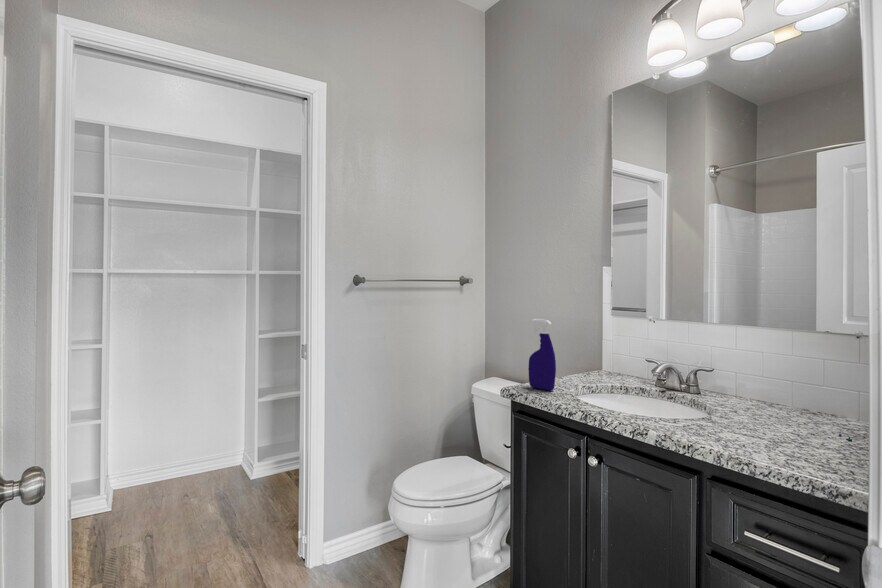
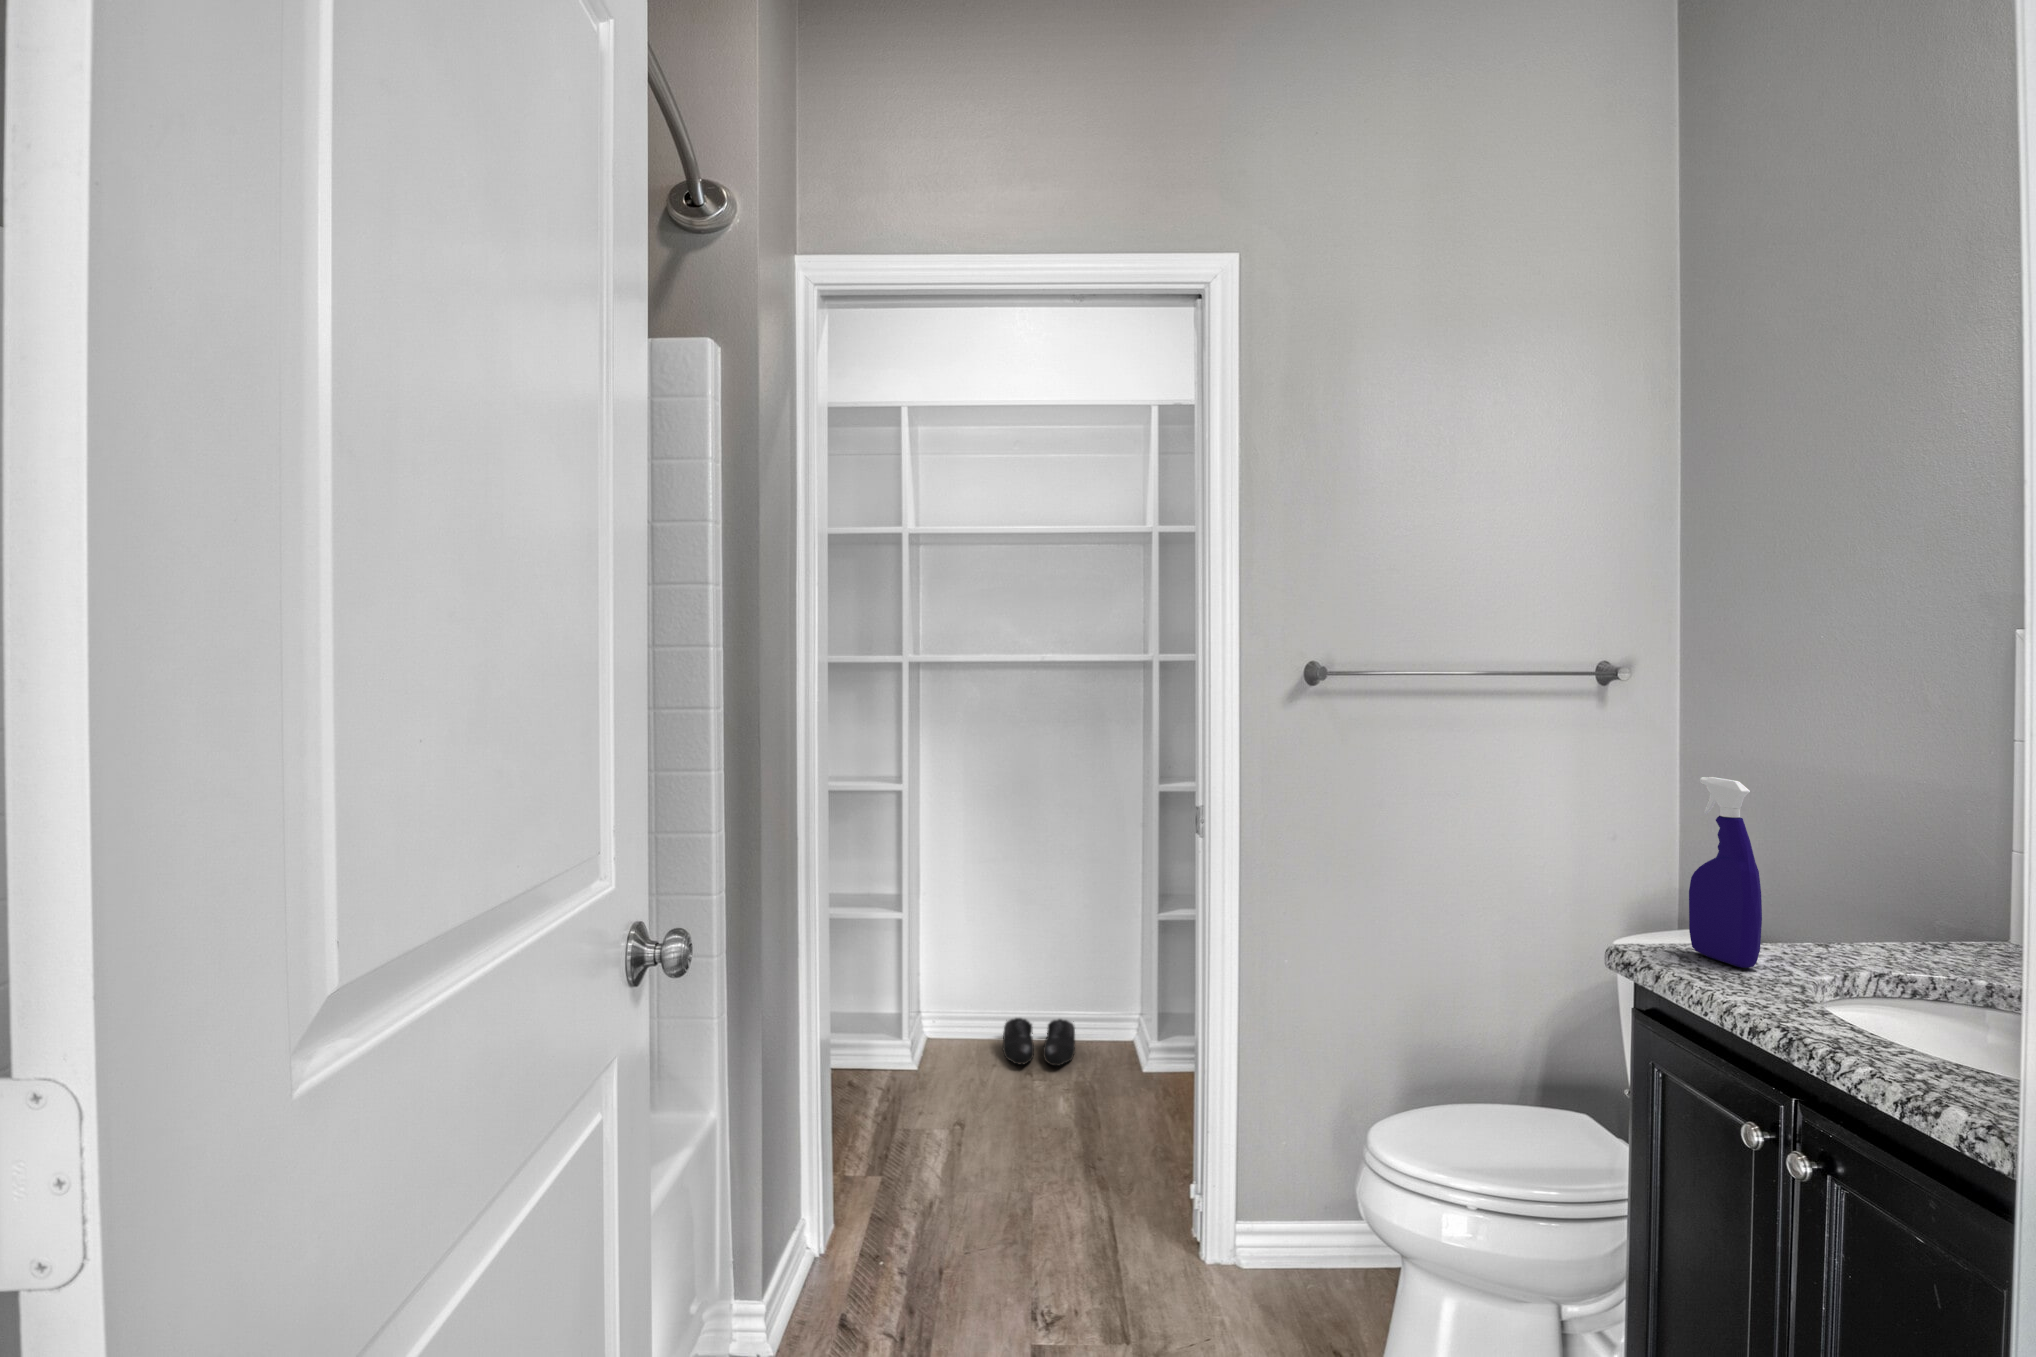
shoe: none [168,462,212,493] -> present [1003,1018,1075,1066]

